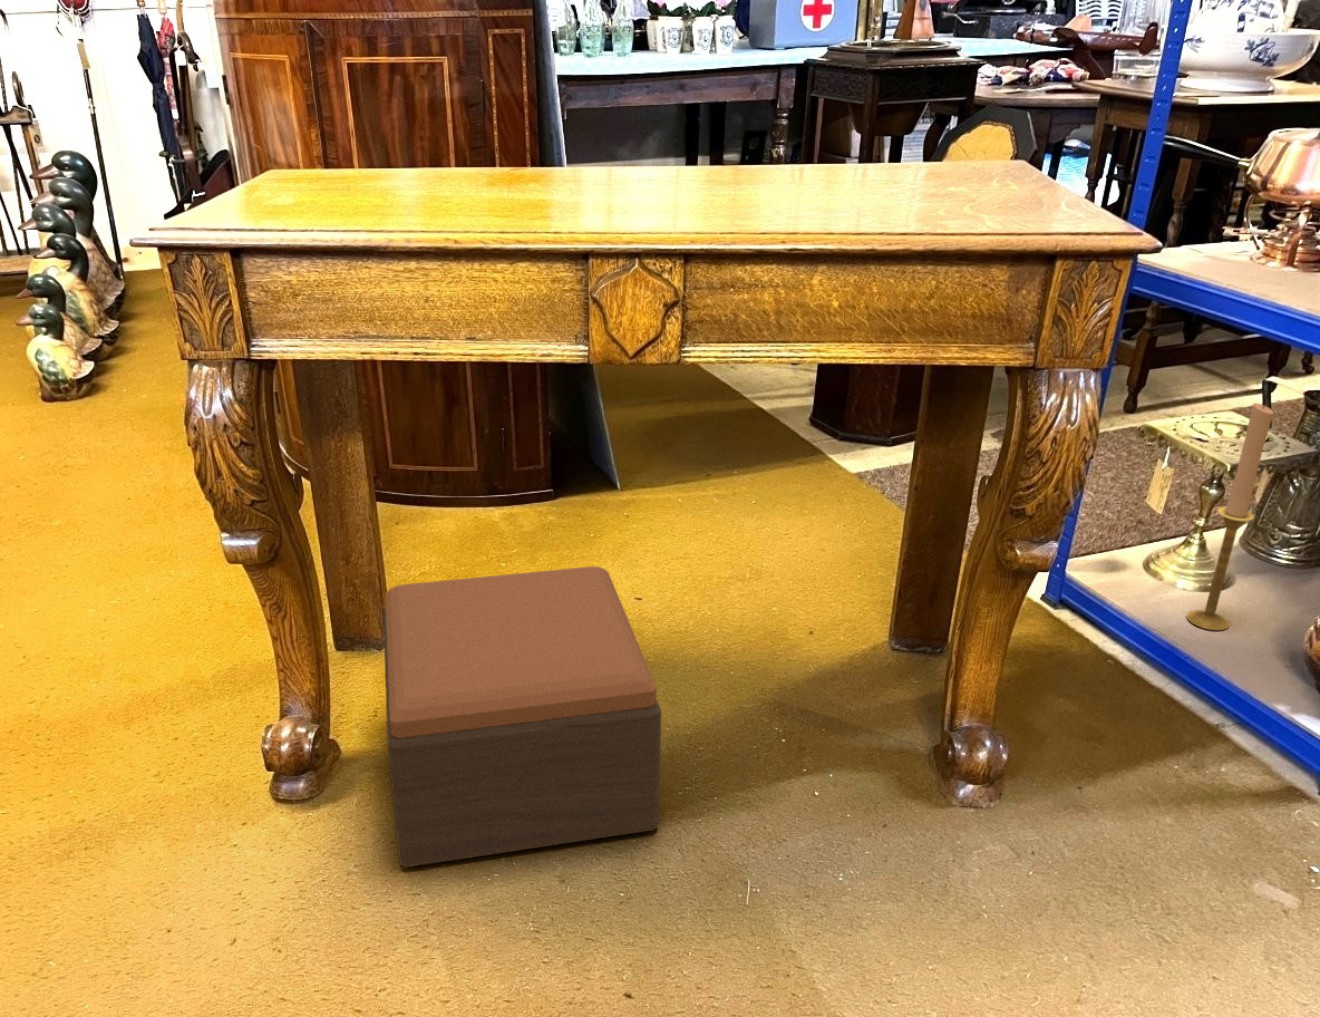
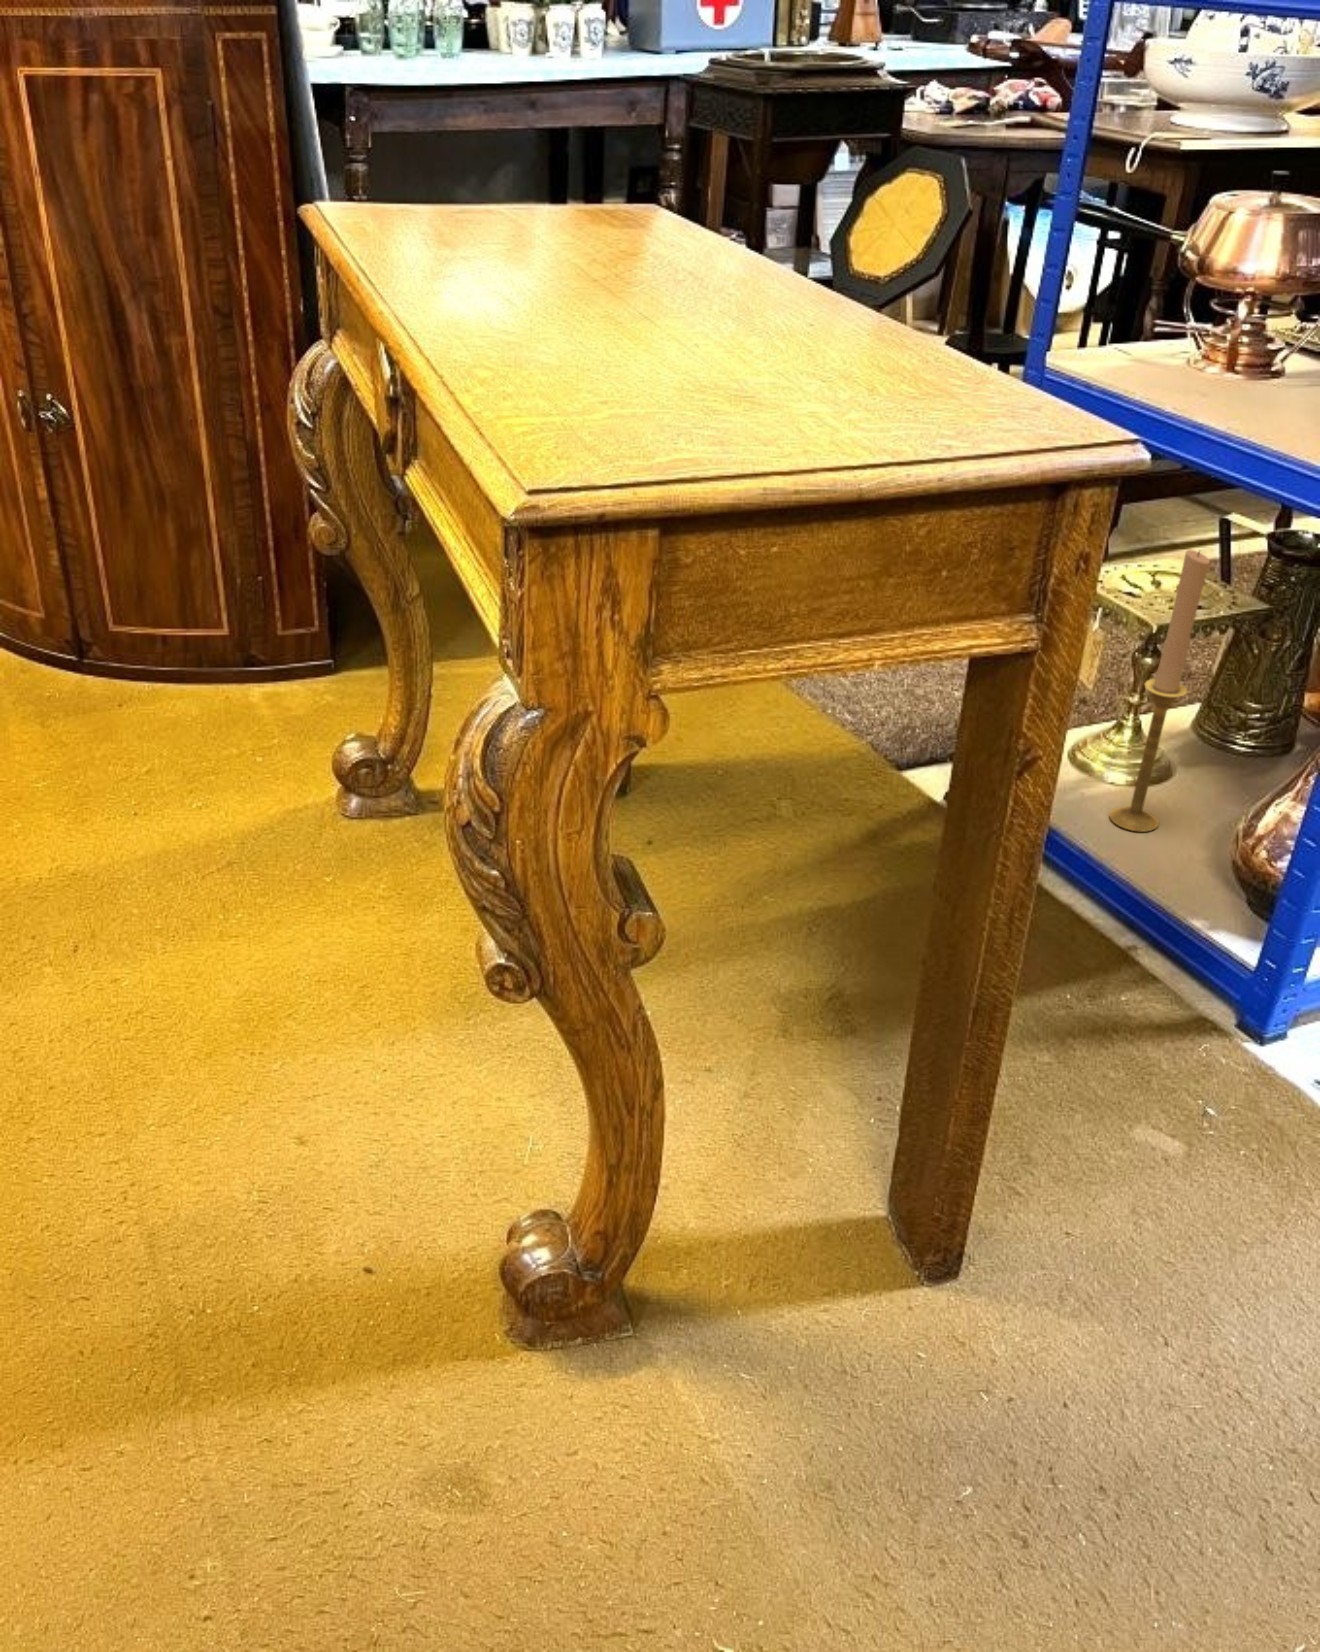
footstool: present [383,566,661,867] -> none [64,755,423,1128]

